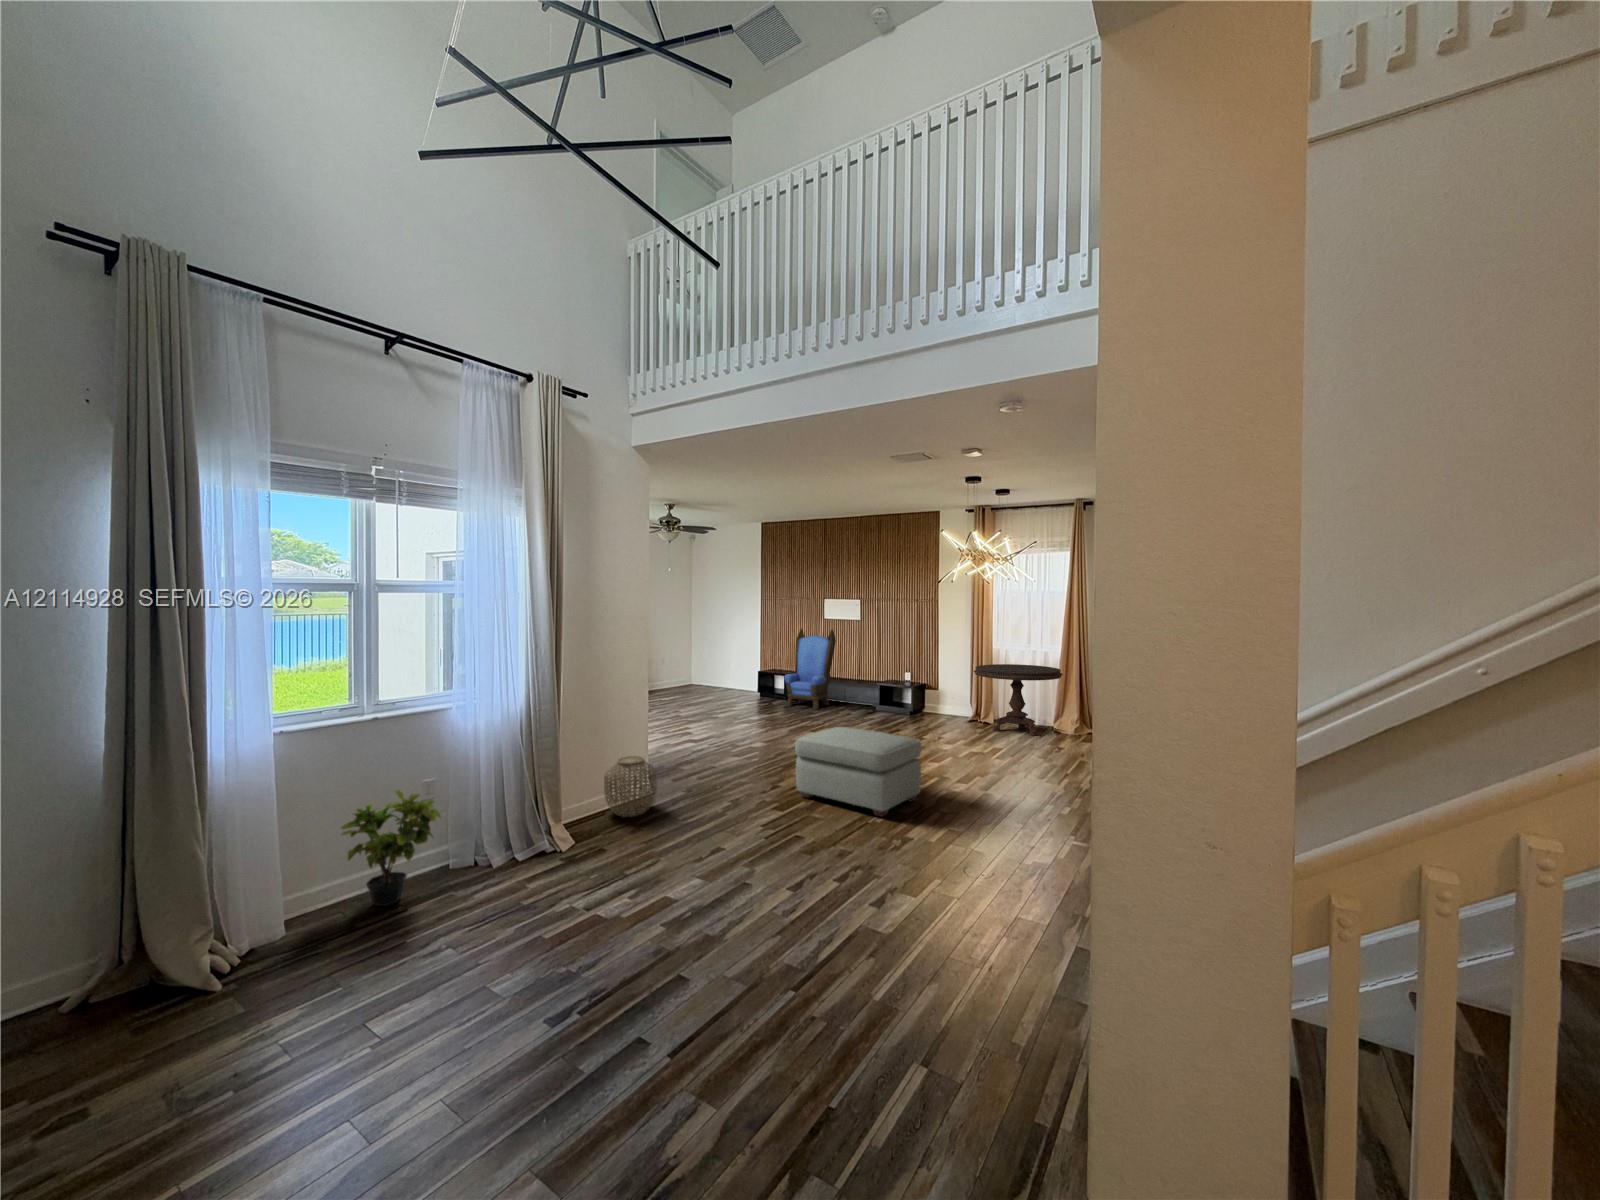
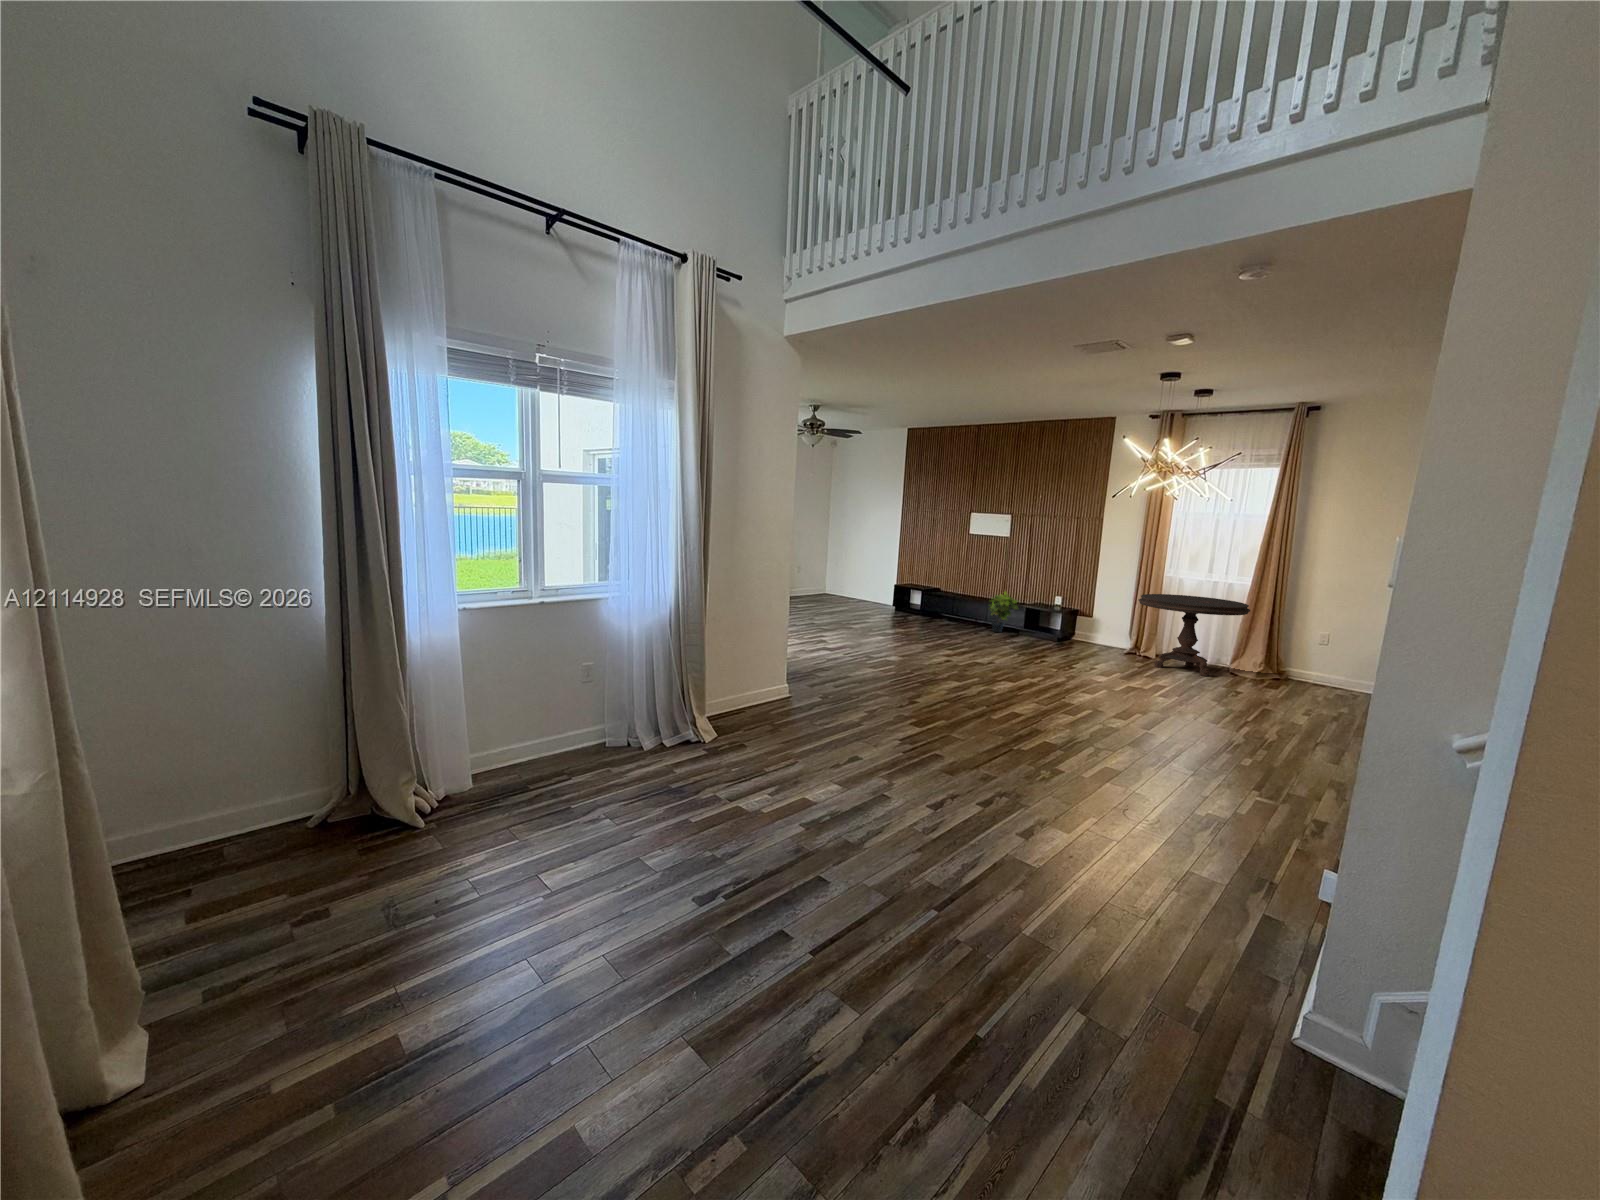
armchair: present [784,629,836,709] -> none [921,543,979,628]
ottoman: present [795,727,921,817] -> none [935,648,1078,745]
woven basket: present [604,756,657,817] -> none [745,659,796,716]
potted plant: present [341,790,441,906] -> present [989,592,1018,632]

